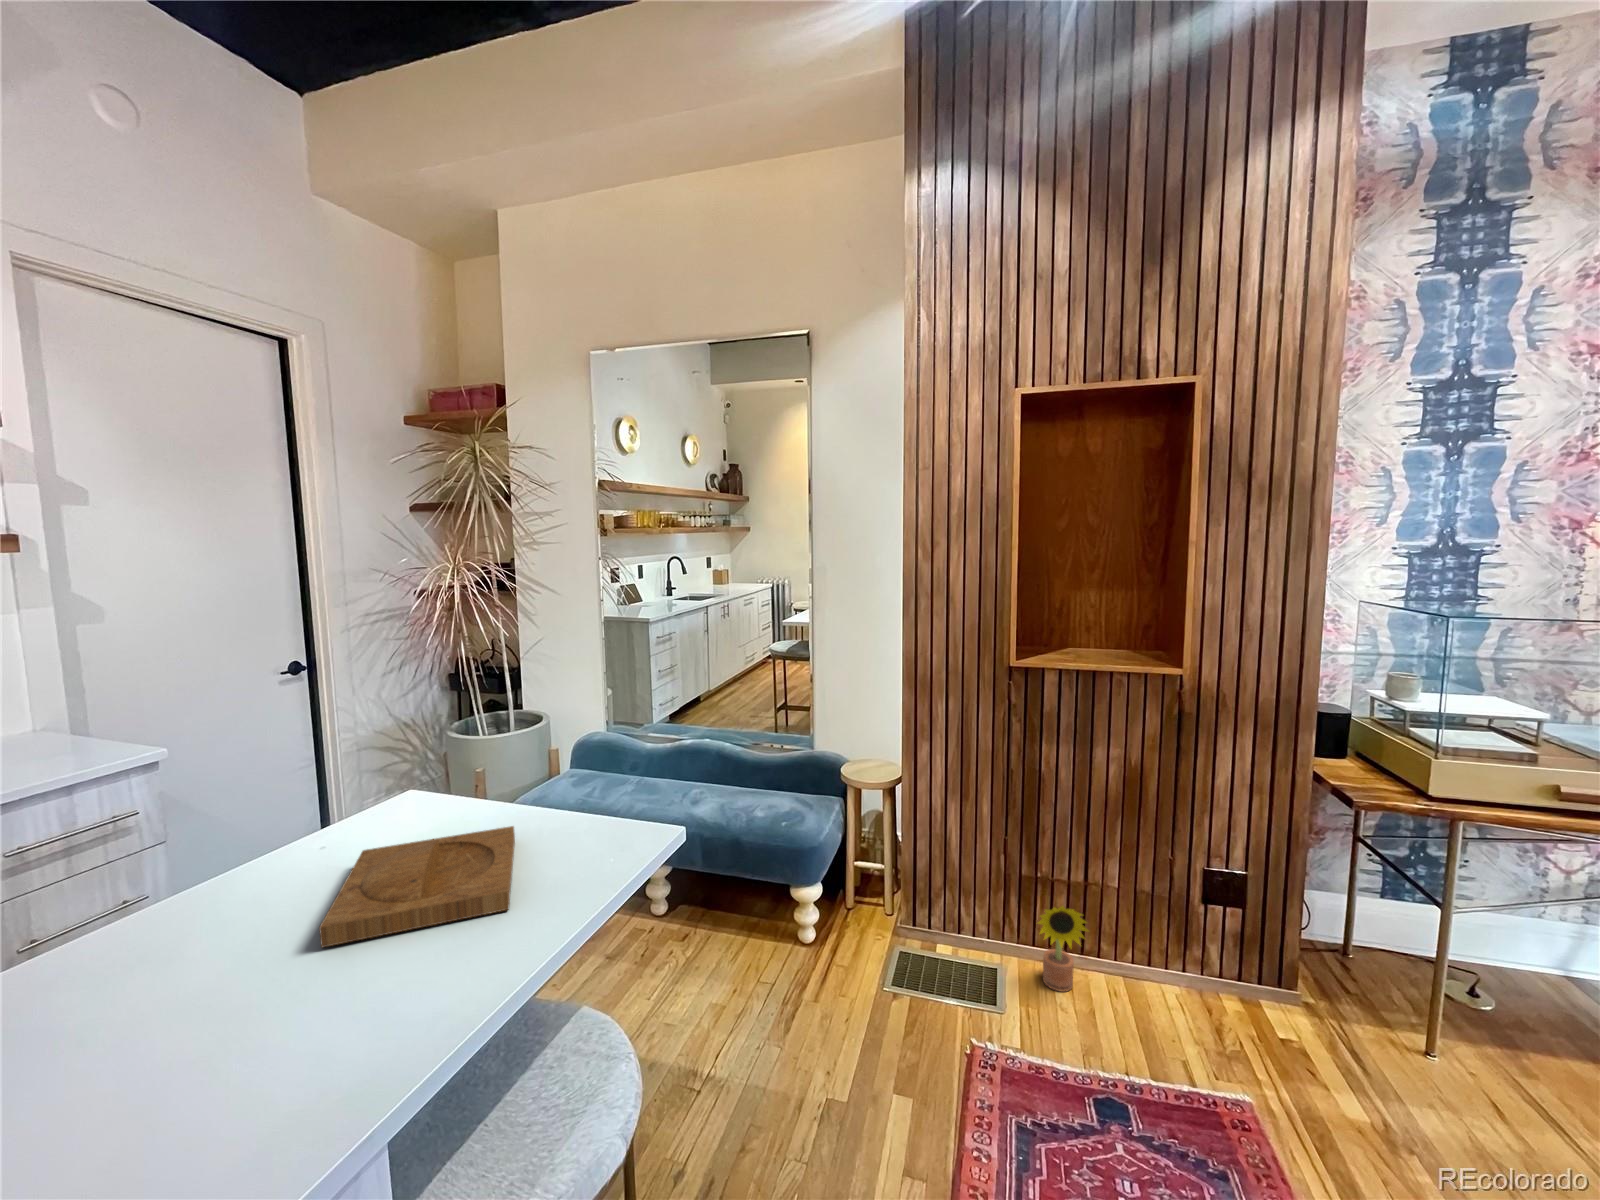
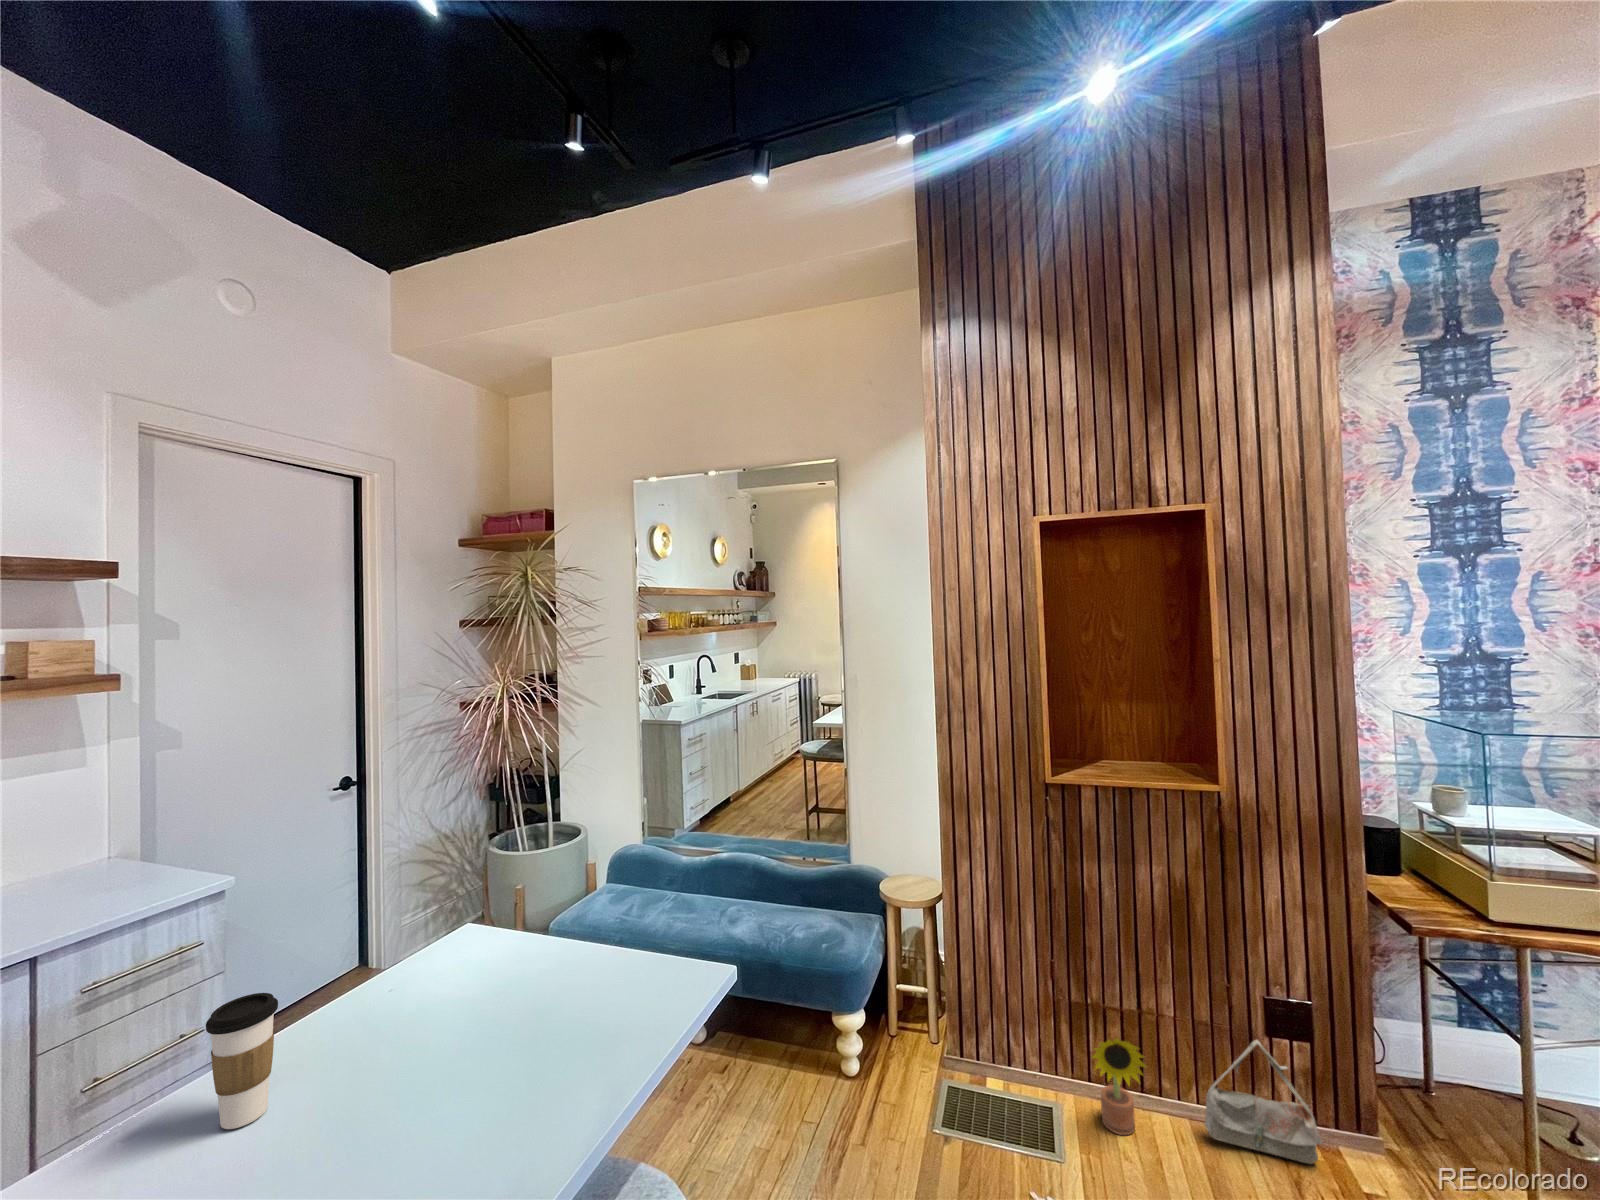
tray: present [319,826,515,947] -> none [398,966,573,1103]
coffee cup: none [100,840,183,972] -> present [206,993,278,1129]
bag: none [1138,907,1246,1015] -> present [1205,1040,1322,1164]

